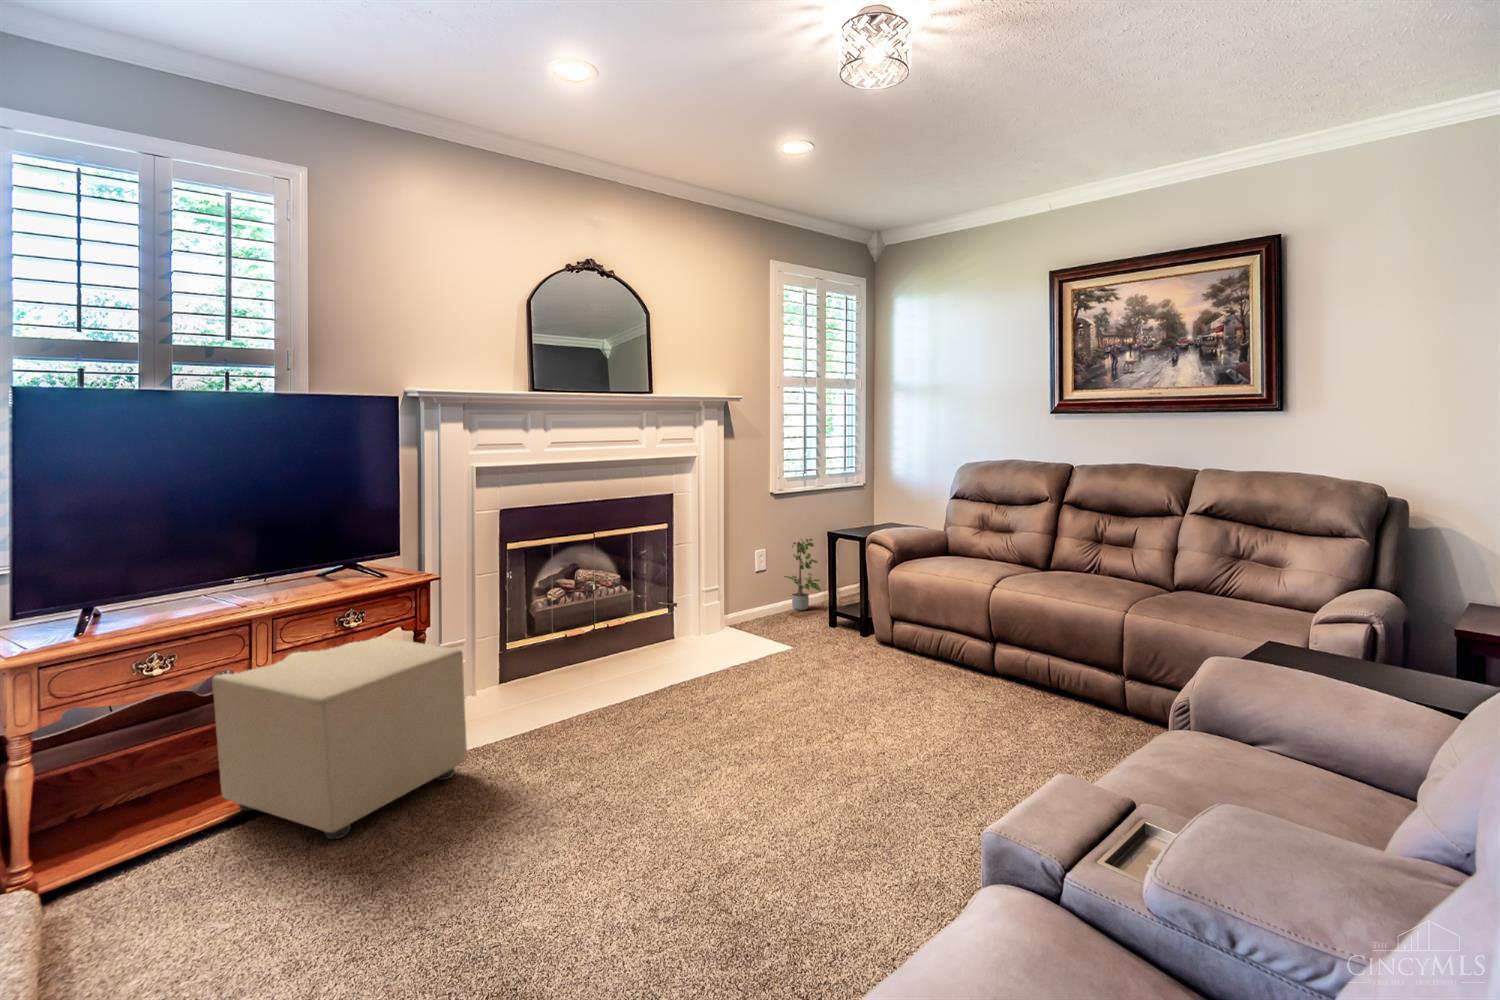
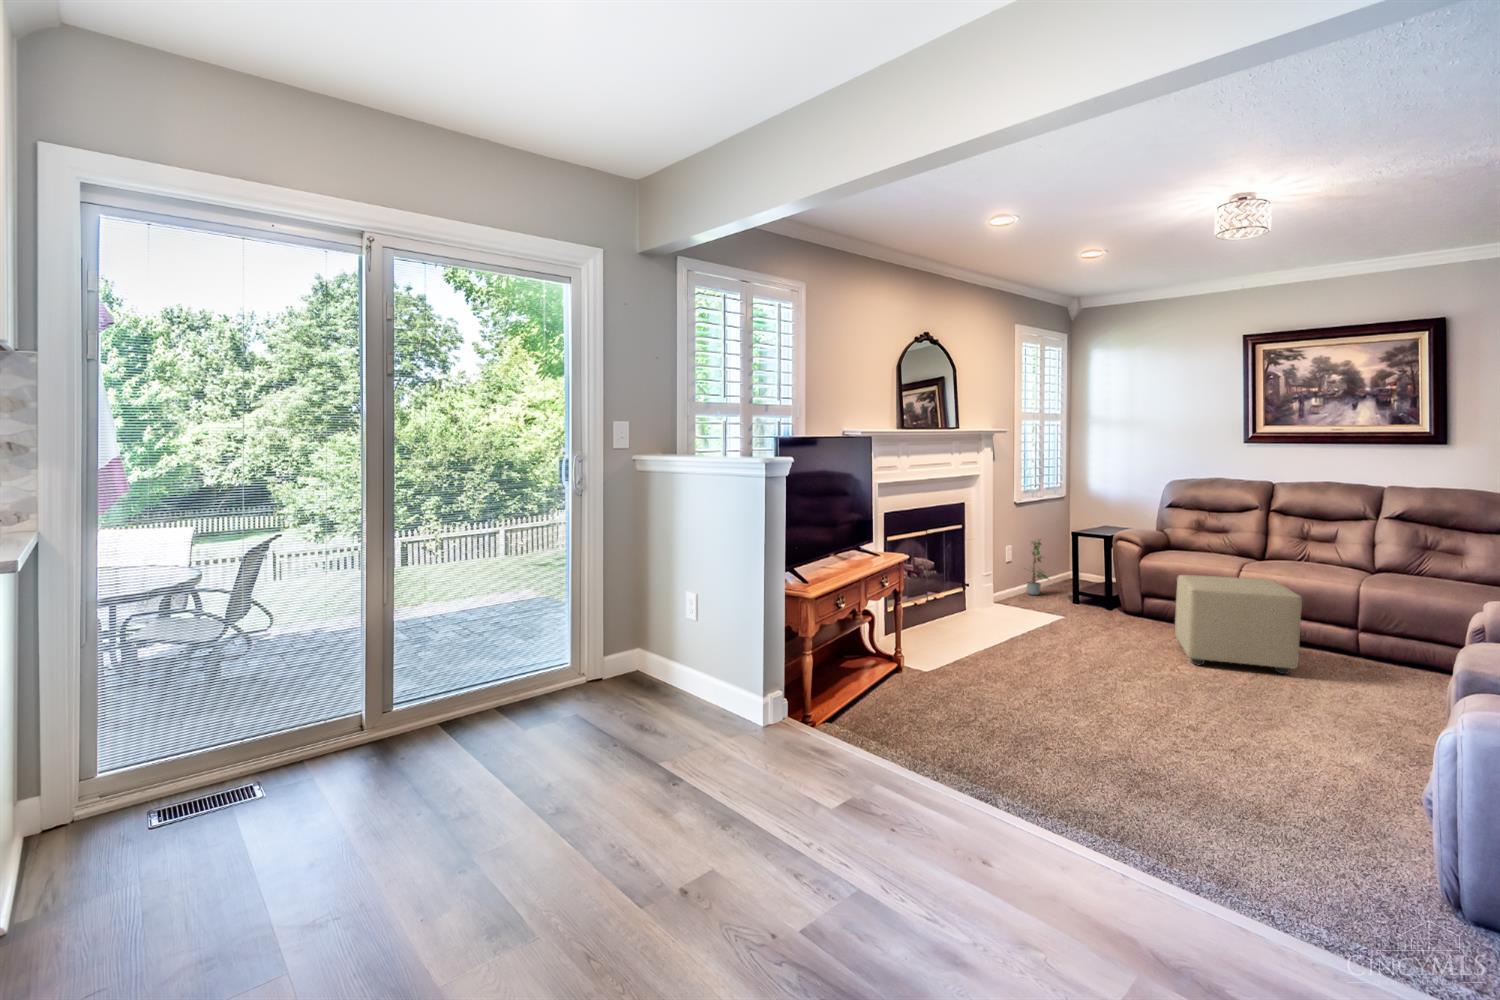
ottoman: present [212,637,467,839] -> present [1175,575,1302,674]

